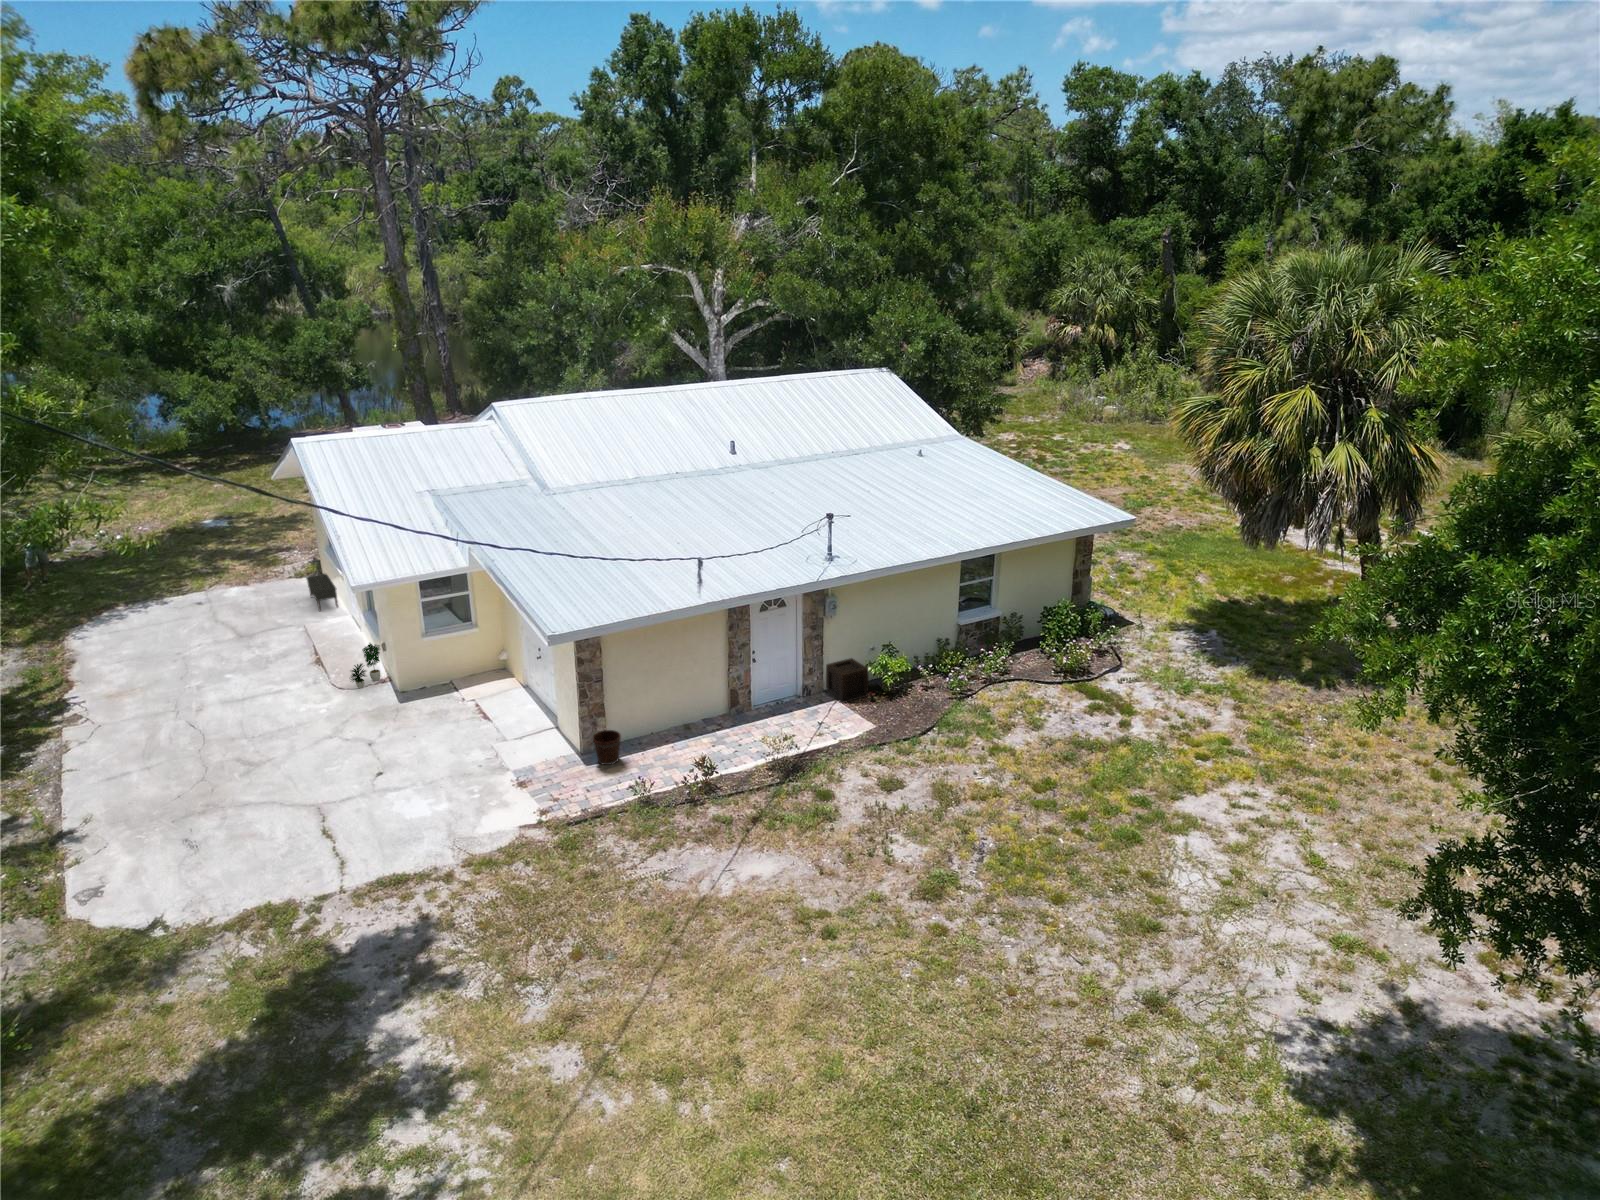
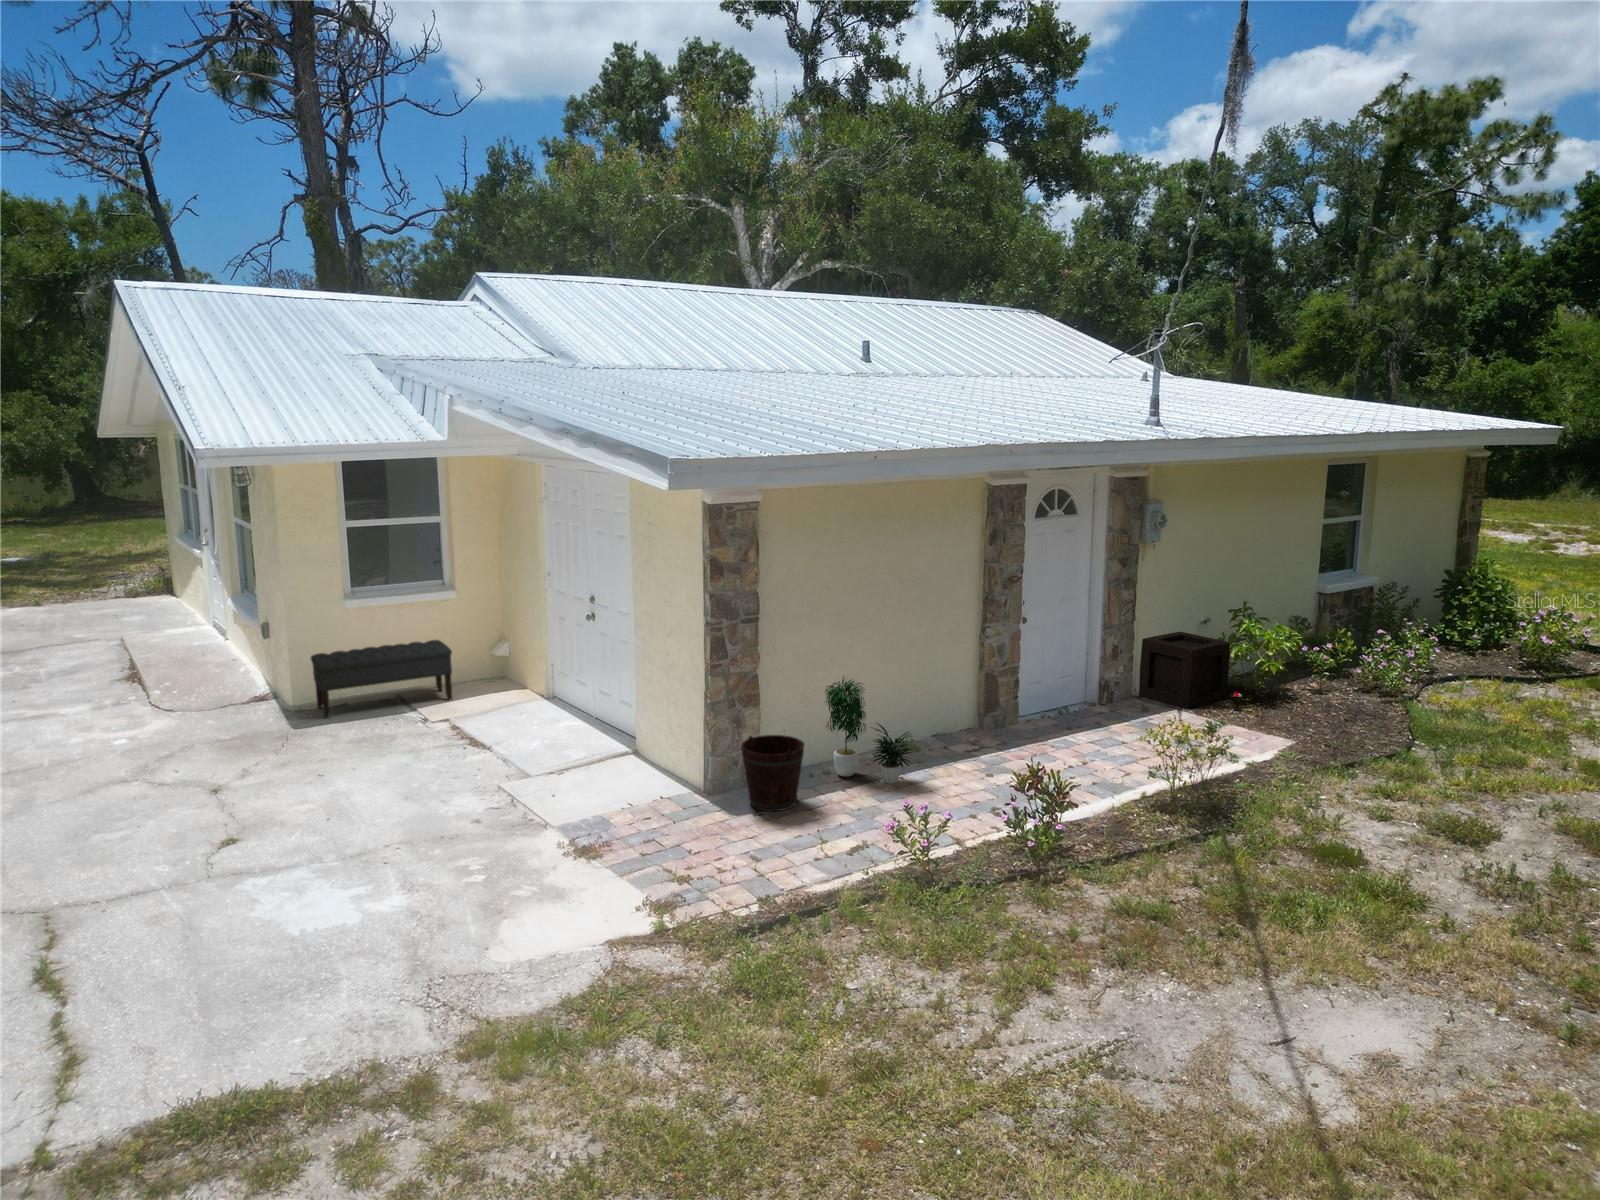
bench: present [306,574,339,611] -> present [310,640,452,718]
potted plant: present [351,643,380,688] -> present [825,676,913,784]

